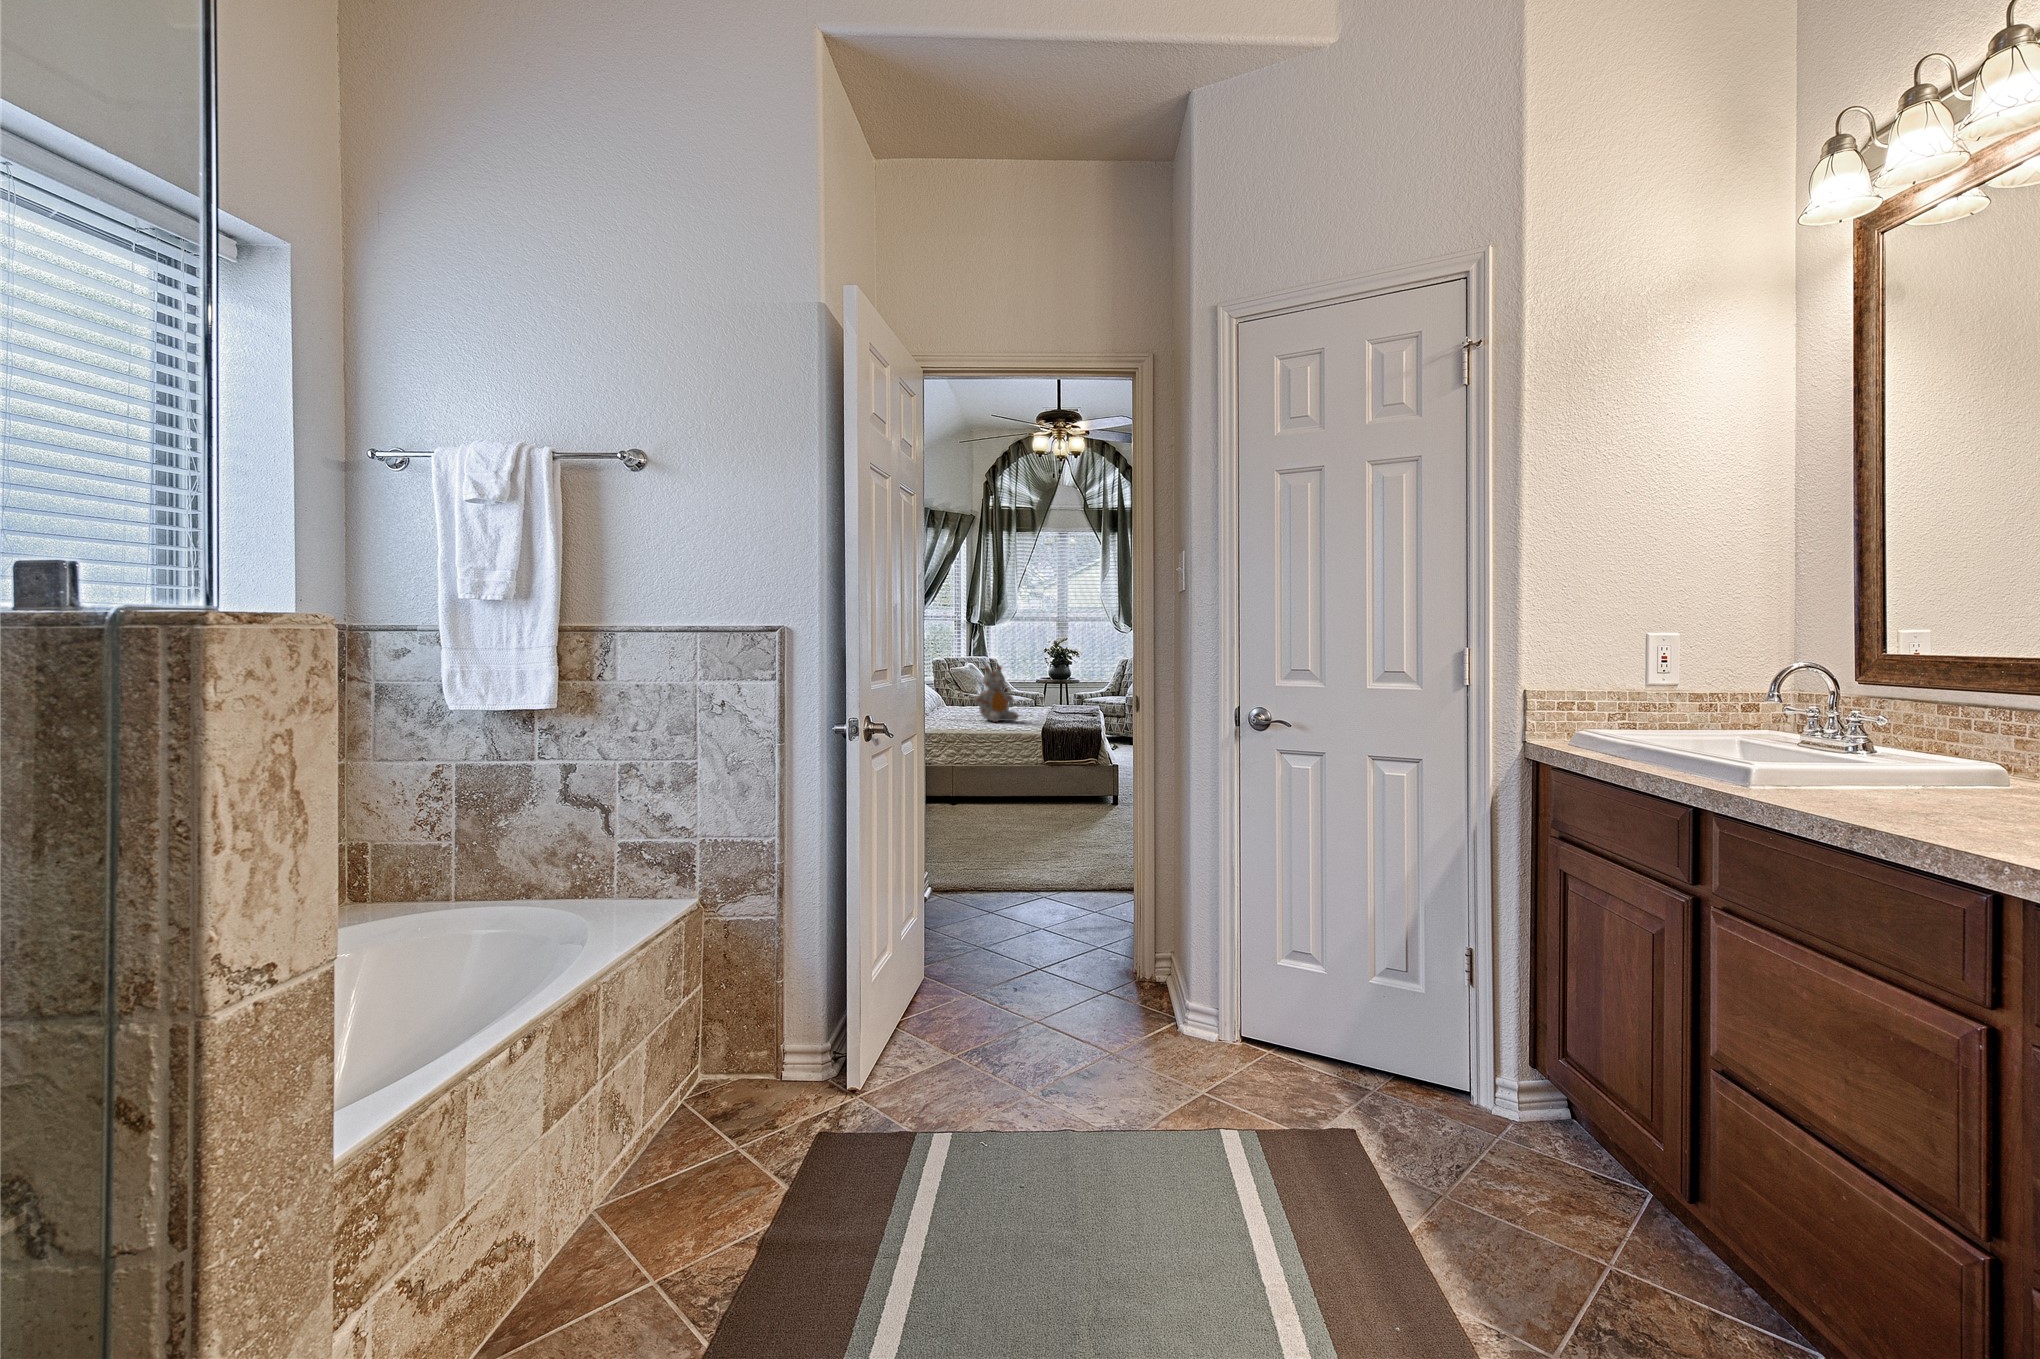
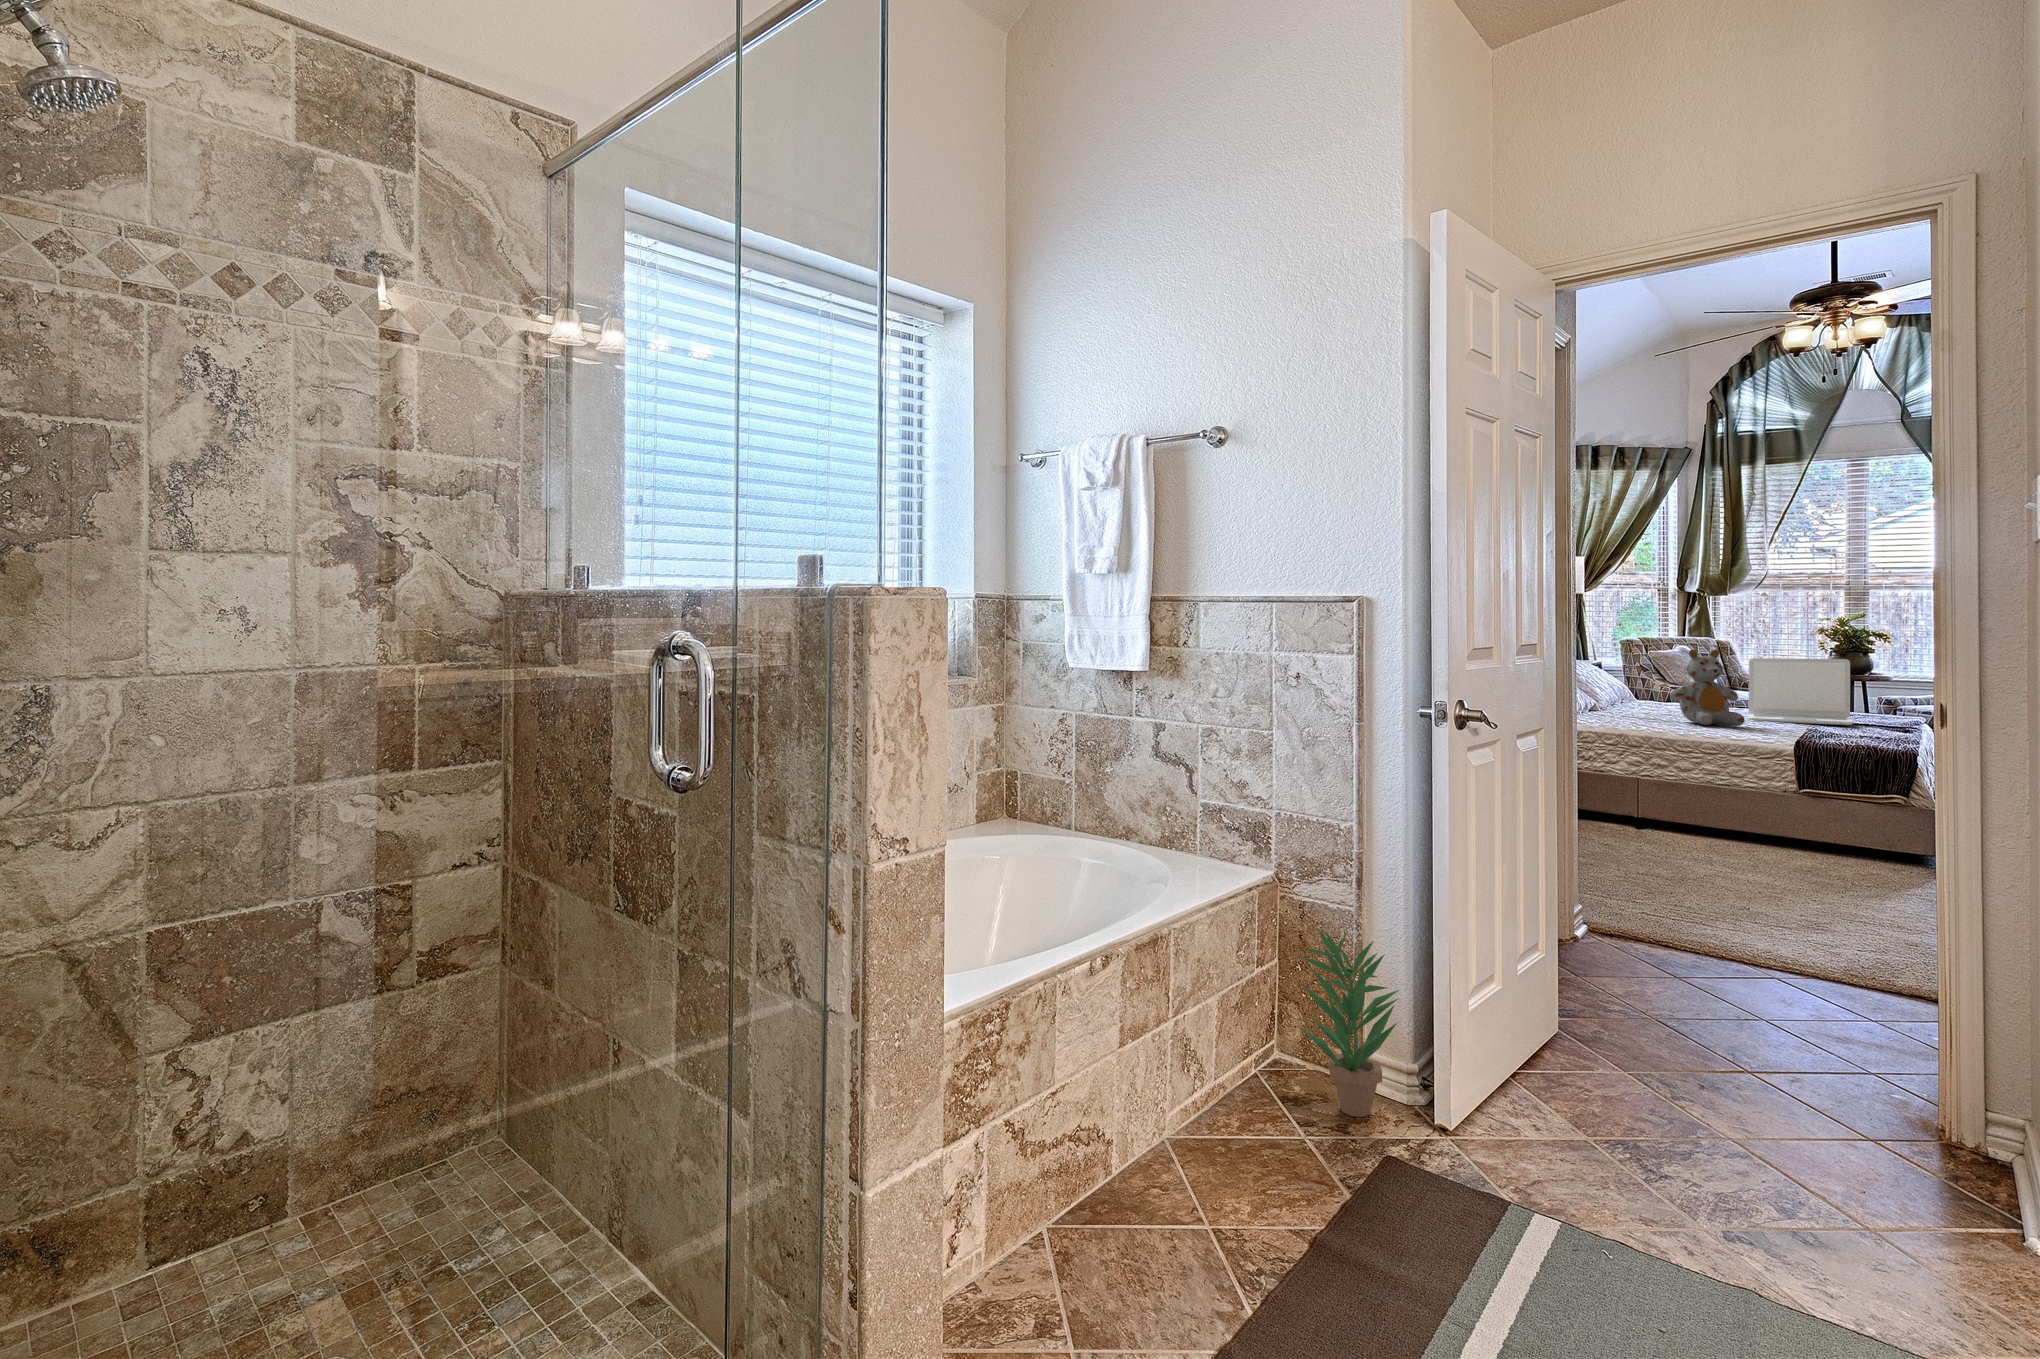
laptop: none [1017,670,1076,716] -> present [1748,658,1854,725]
potted plant: none [729,945,823,1115] -> present [1300,929,1399,1117]

